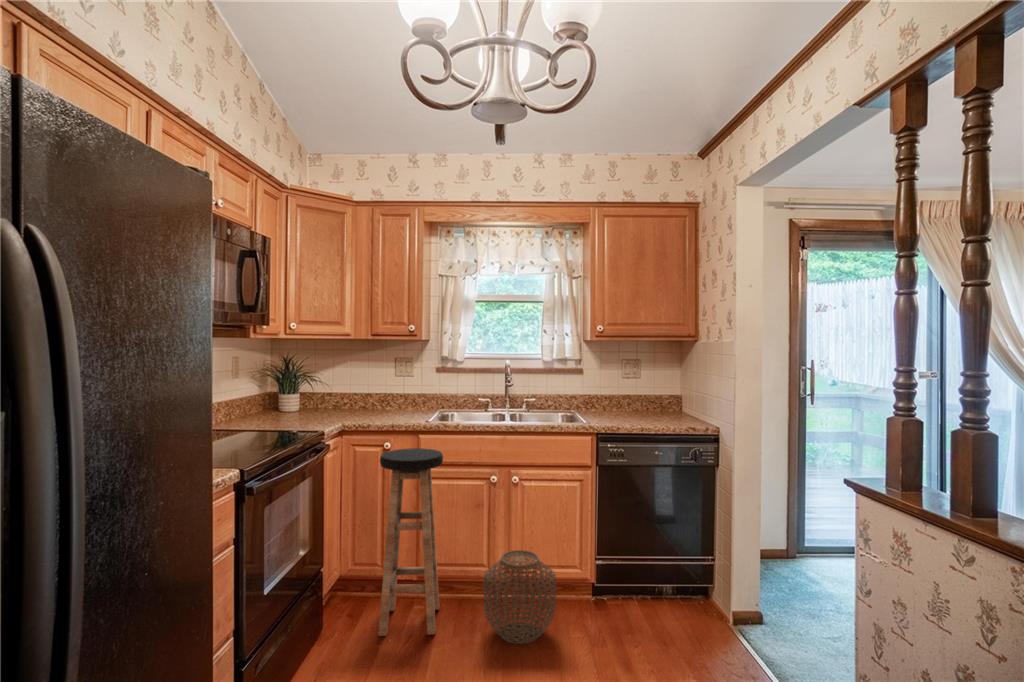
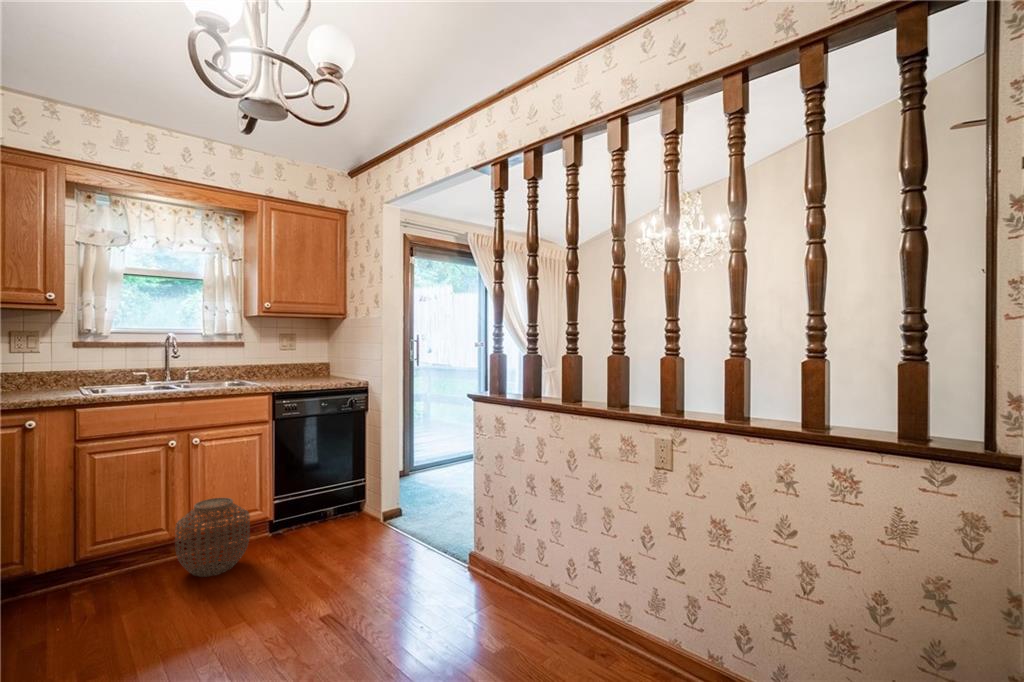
bar stool: present [378,448,443,636] -> none [40,421,123,616]

